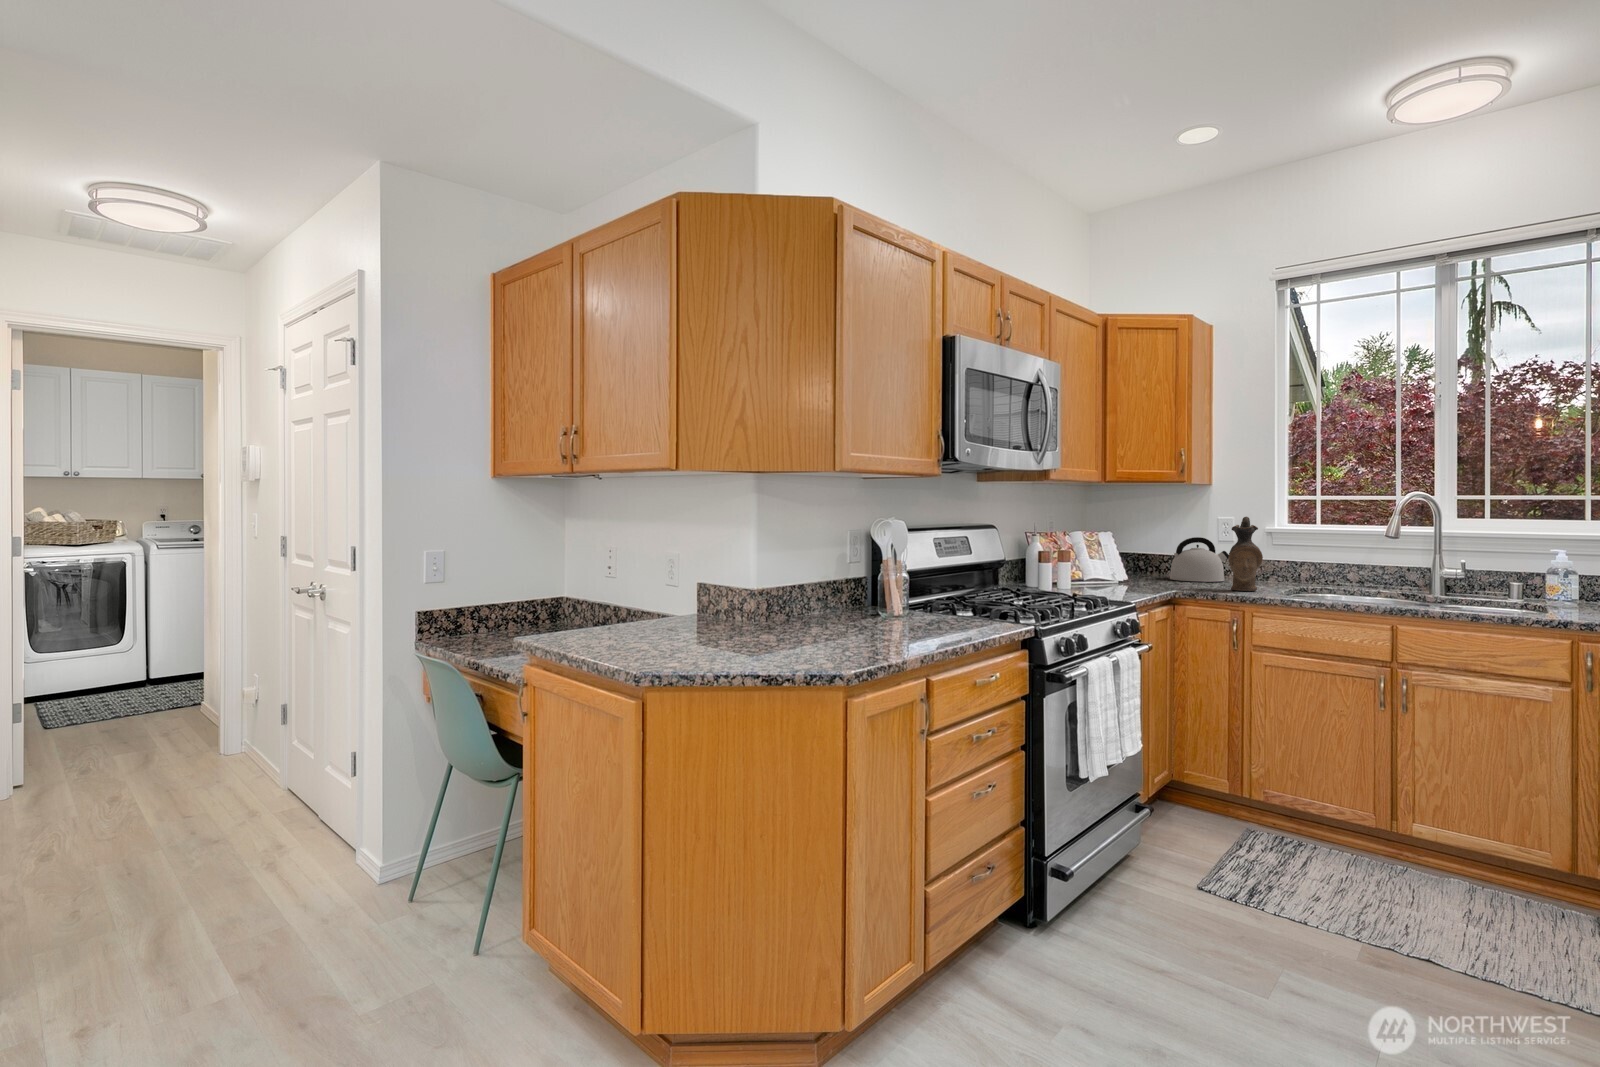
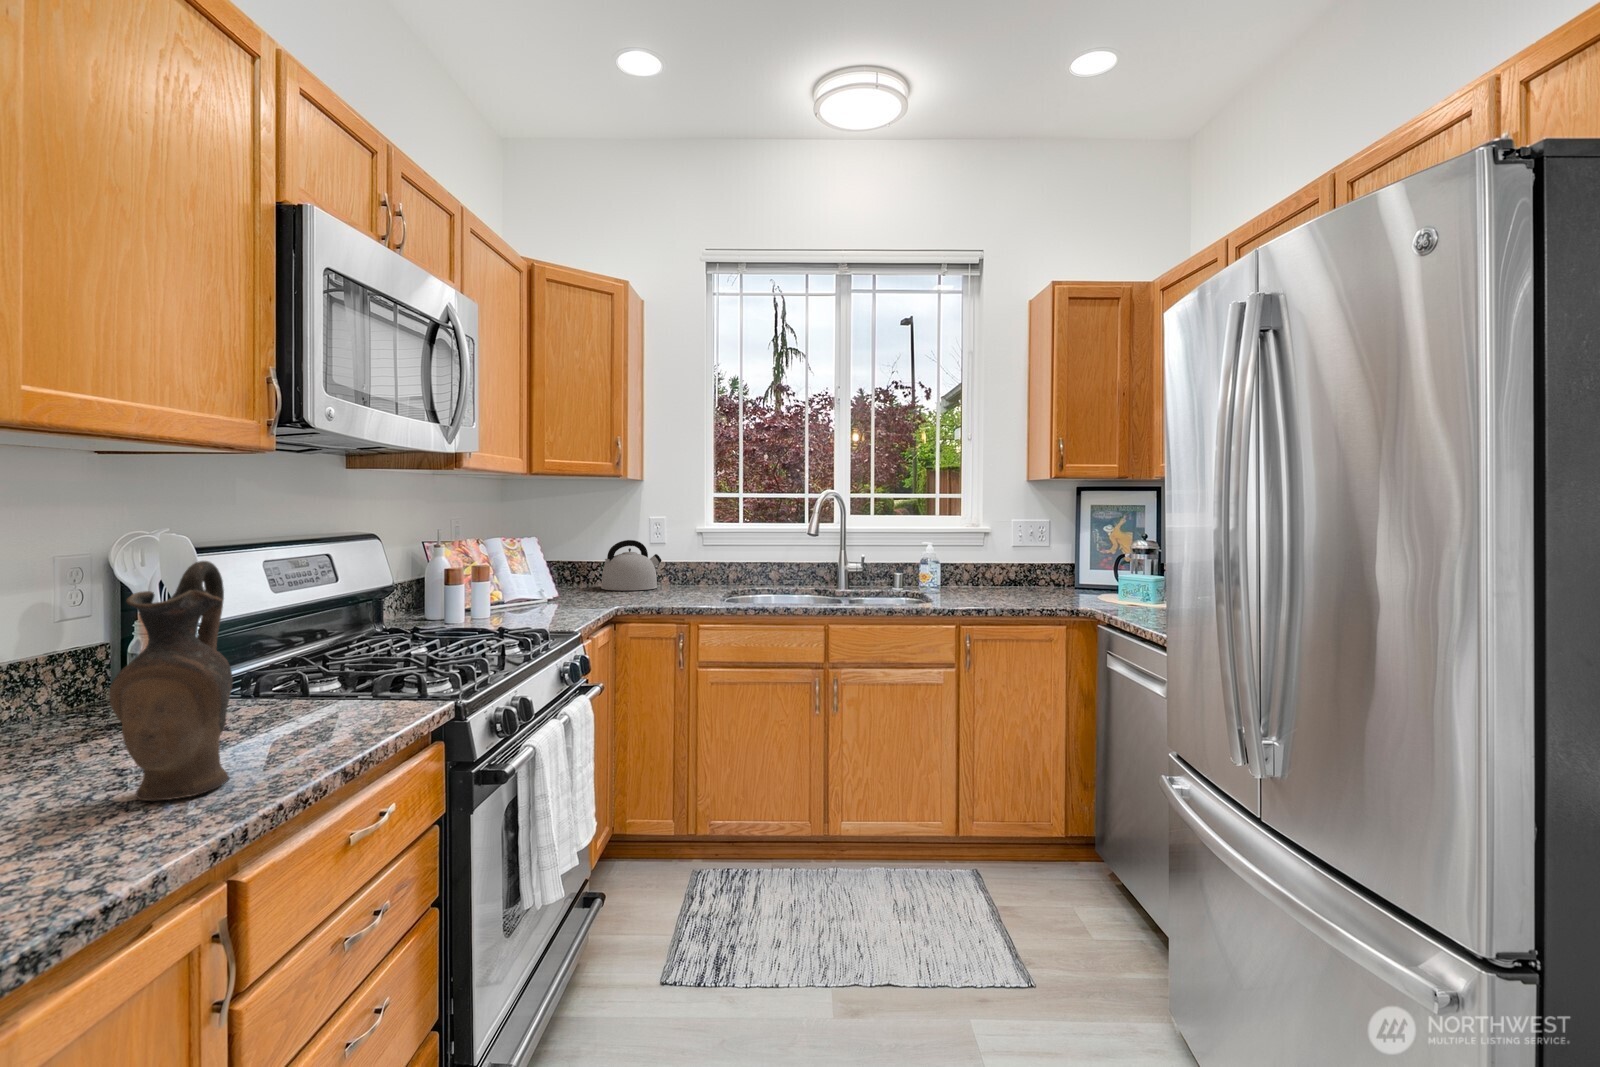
ceramic pitcher: present [1228,517,1263,591] -> present [109,561,233,801]

